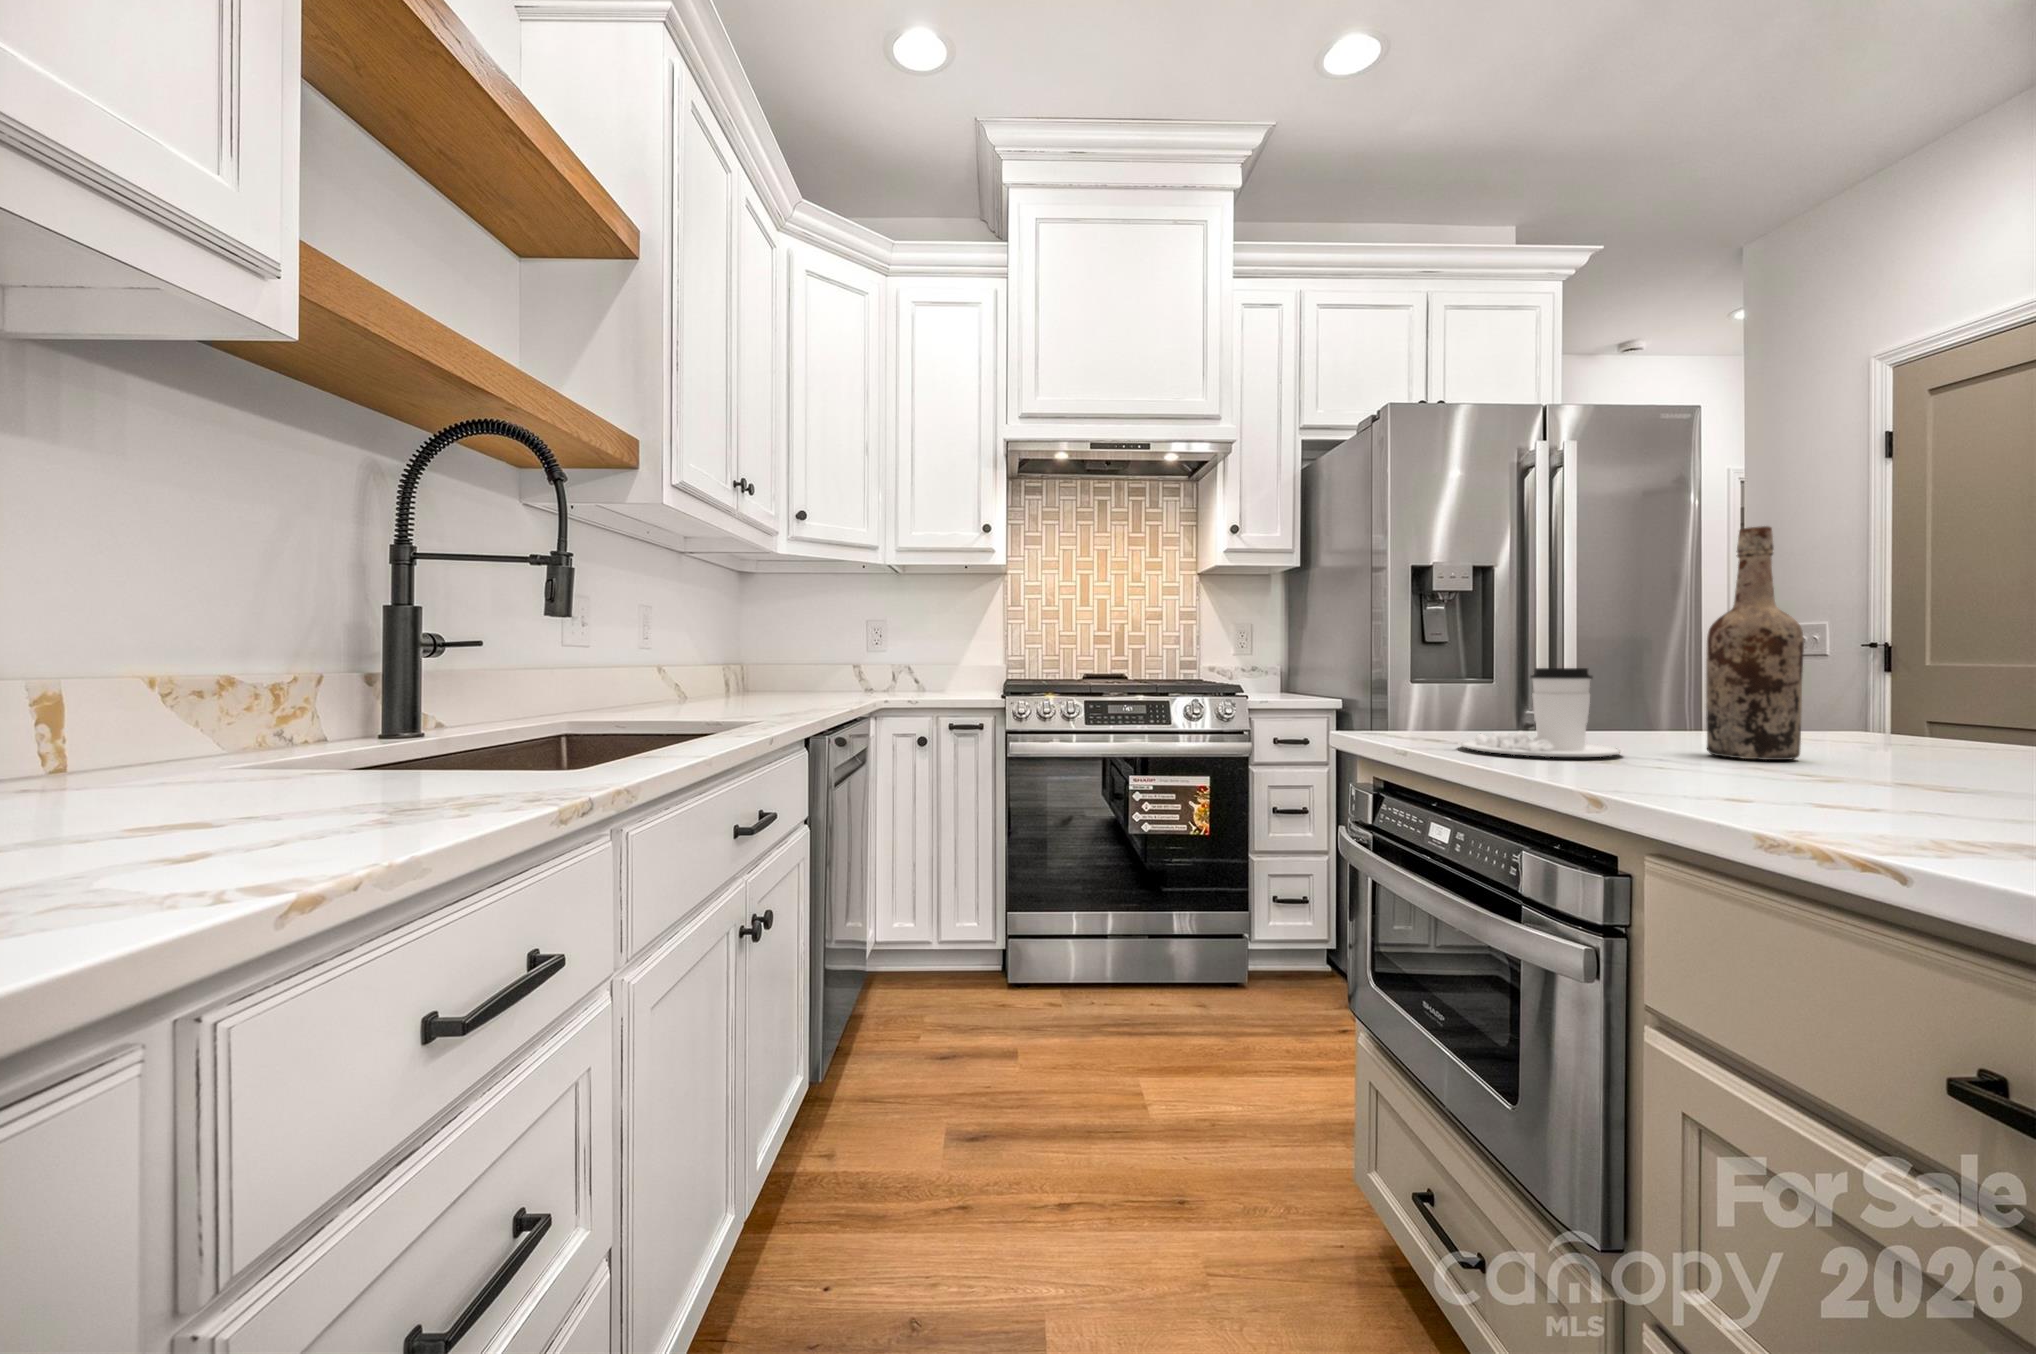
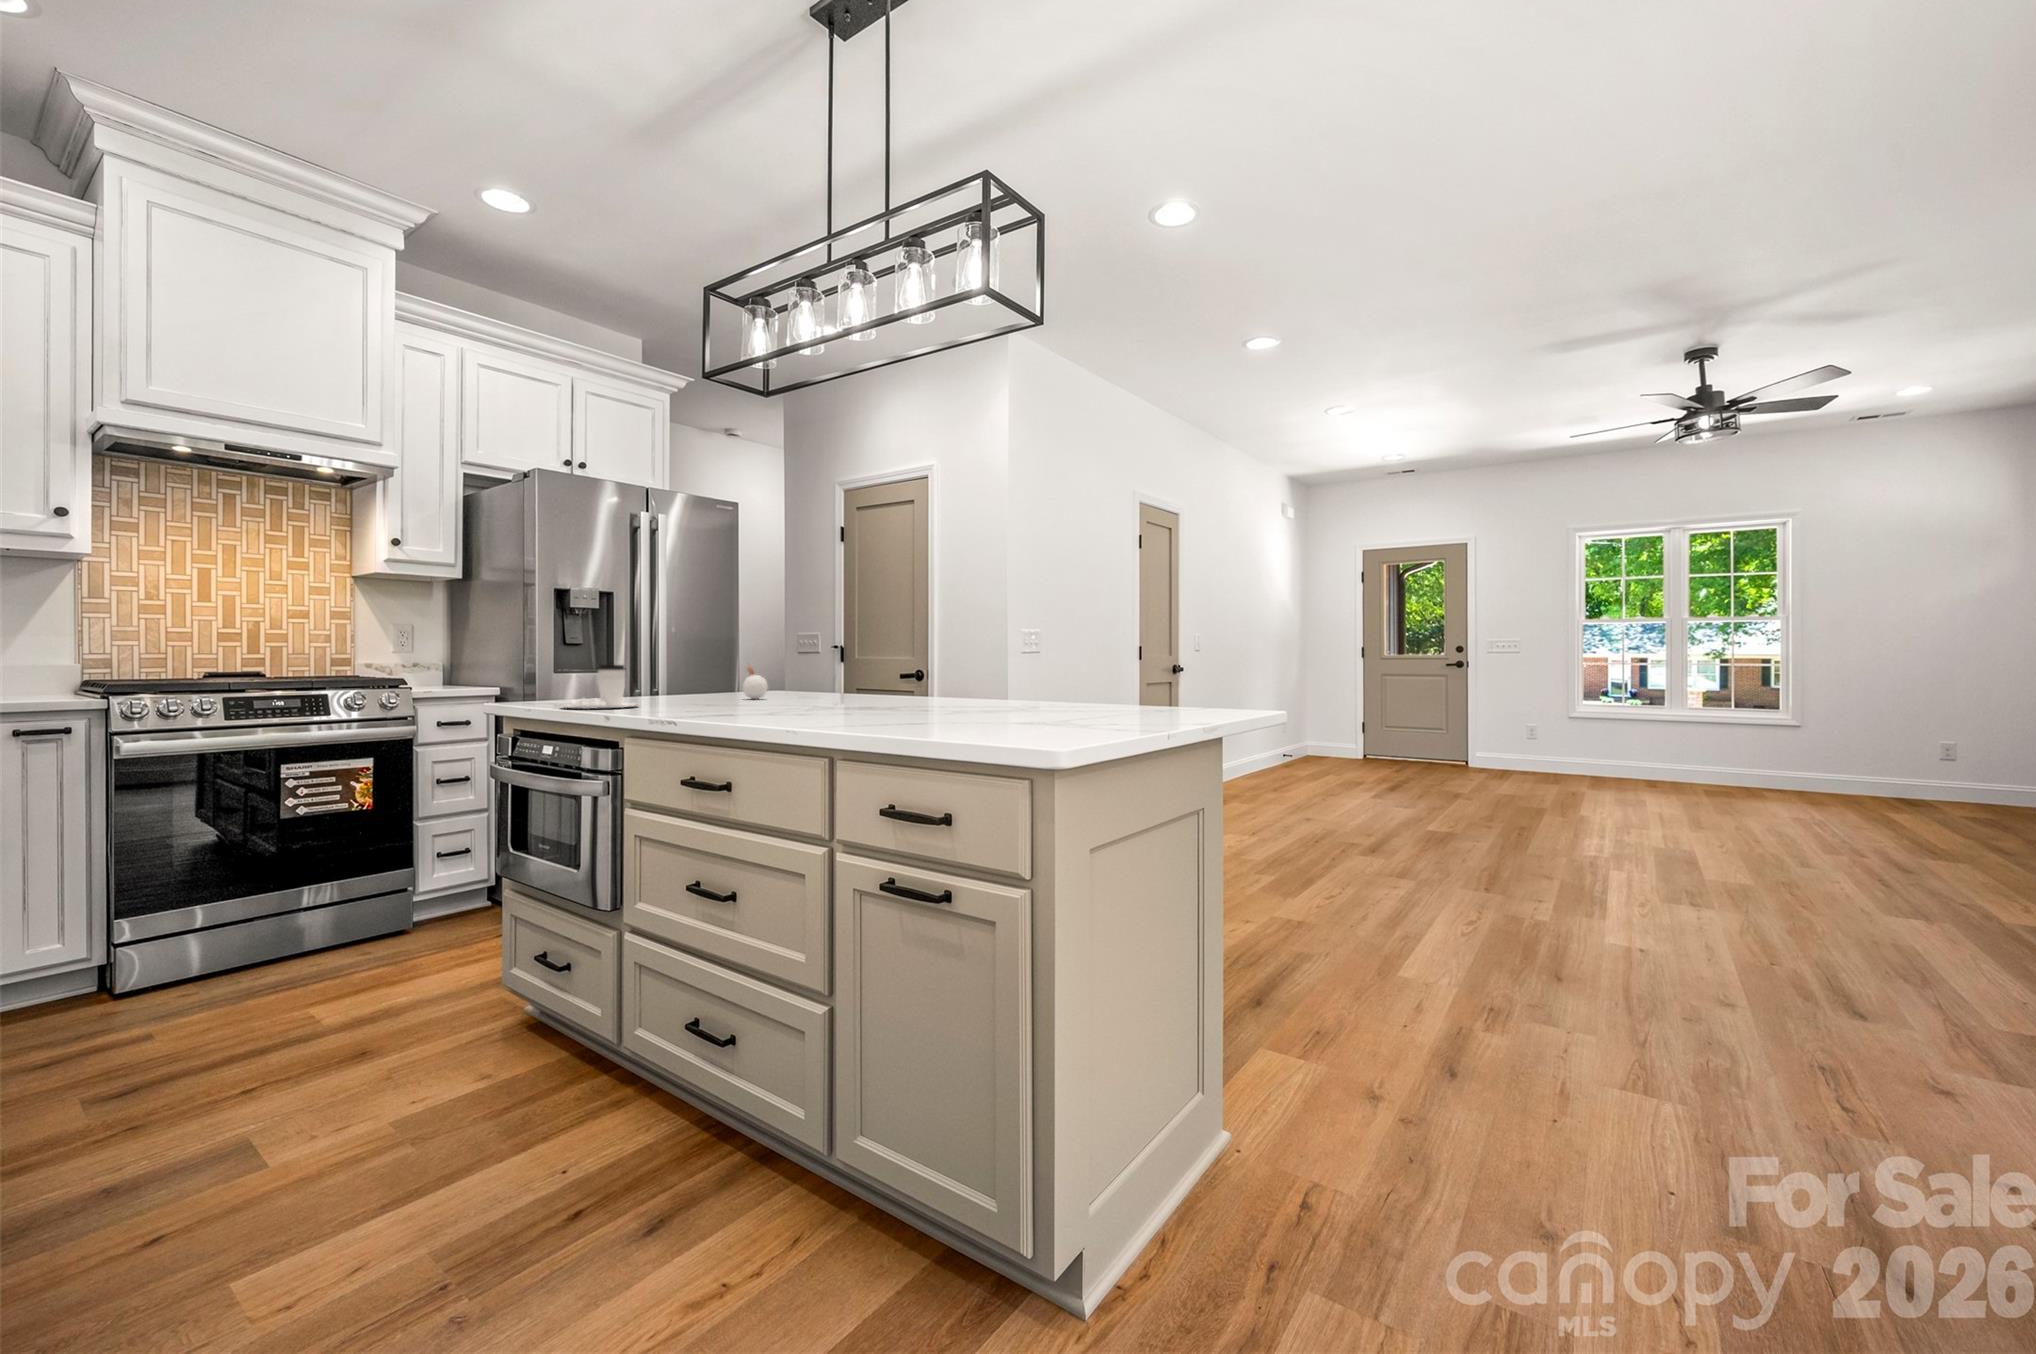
wine bottle: present [1706,526,1804,760] -> none [676,602,710,705]
candle: none [1839,651,1918,744] -> present [743,665,768,699]

